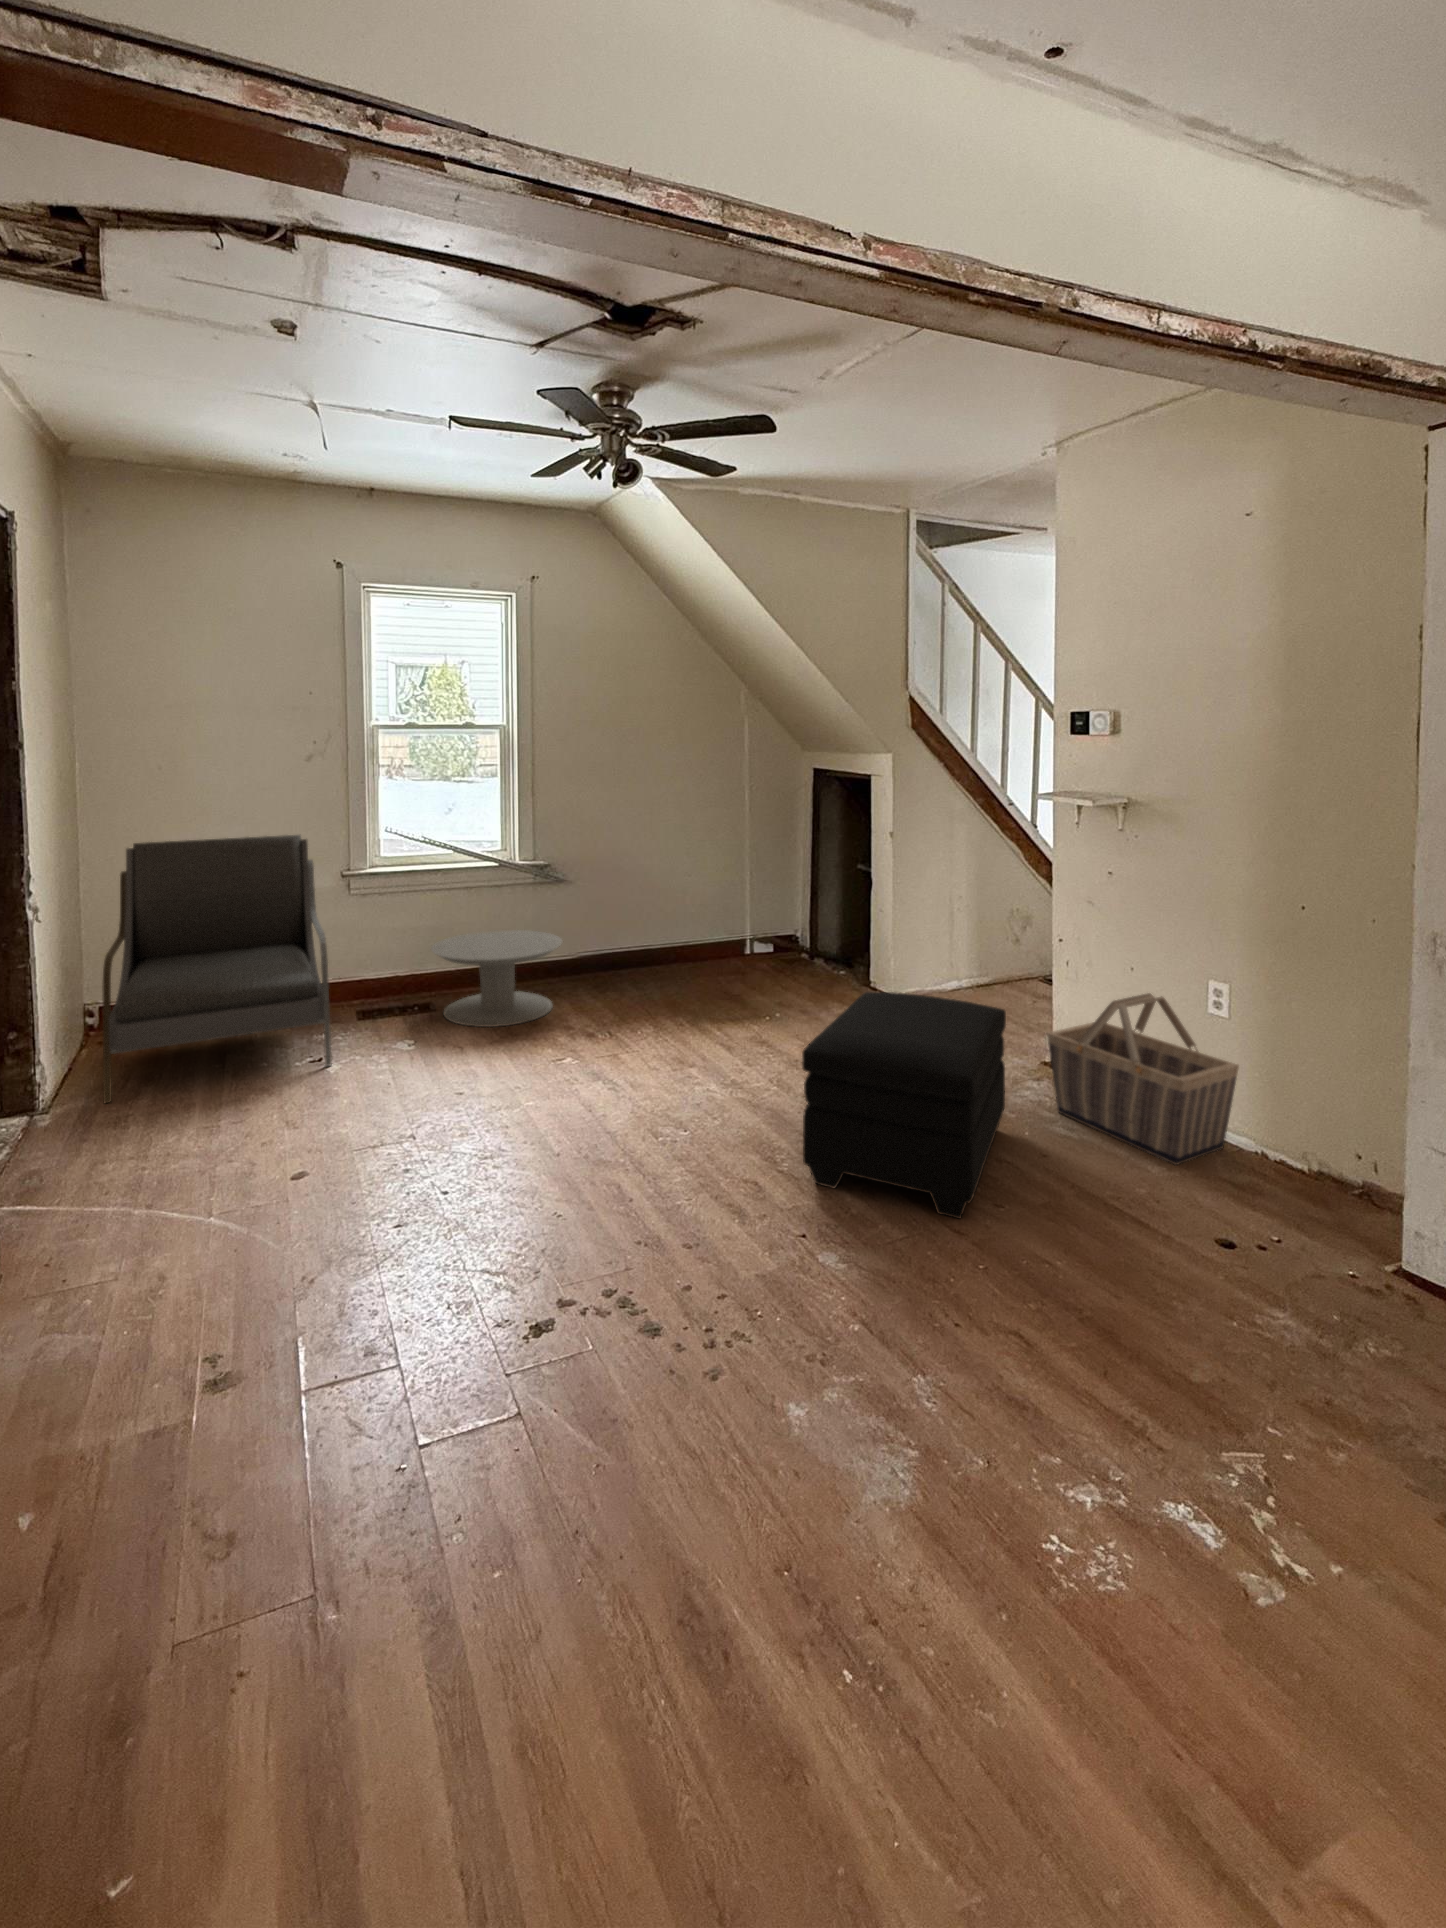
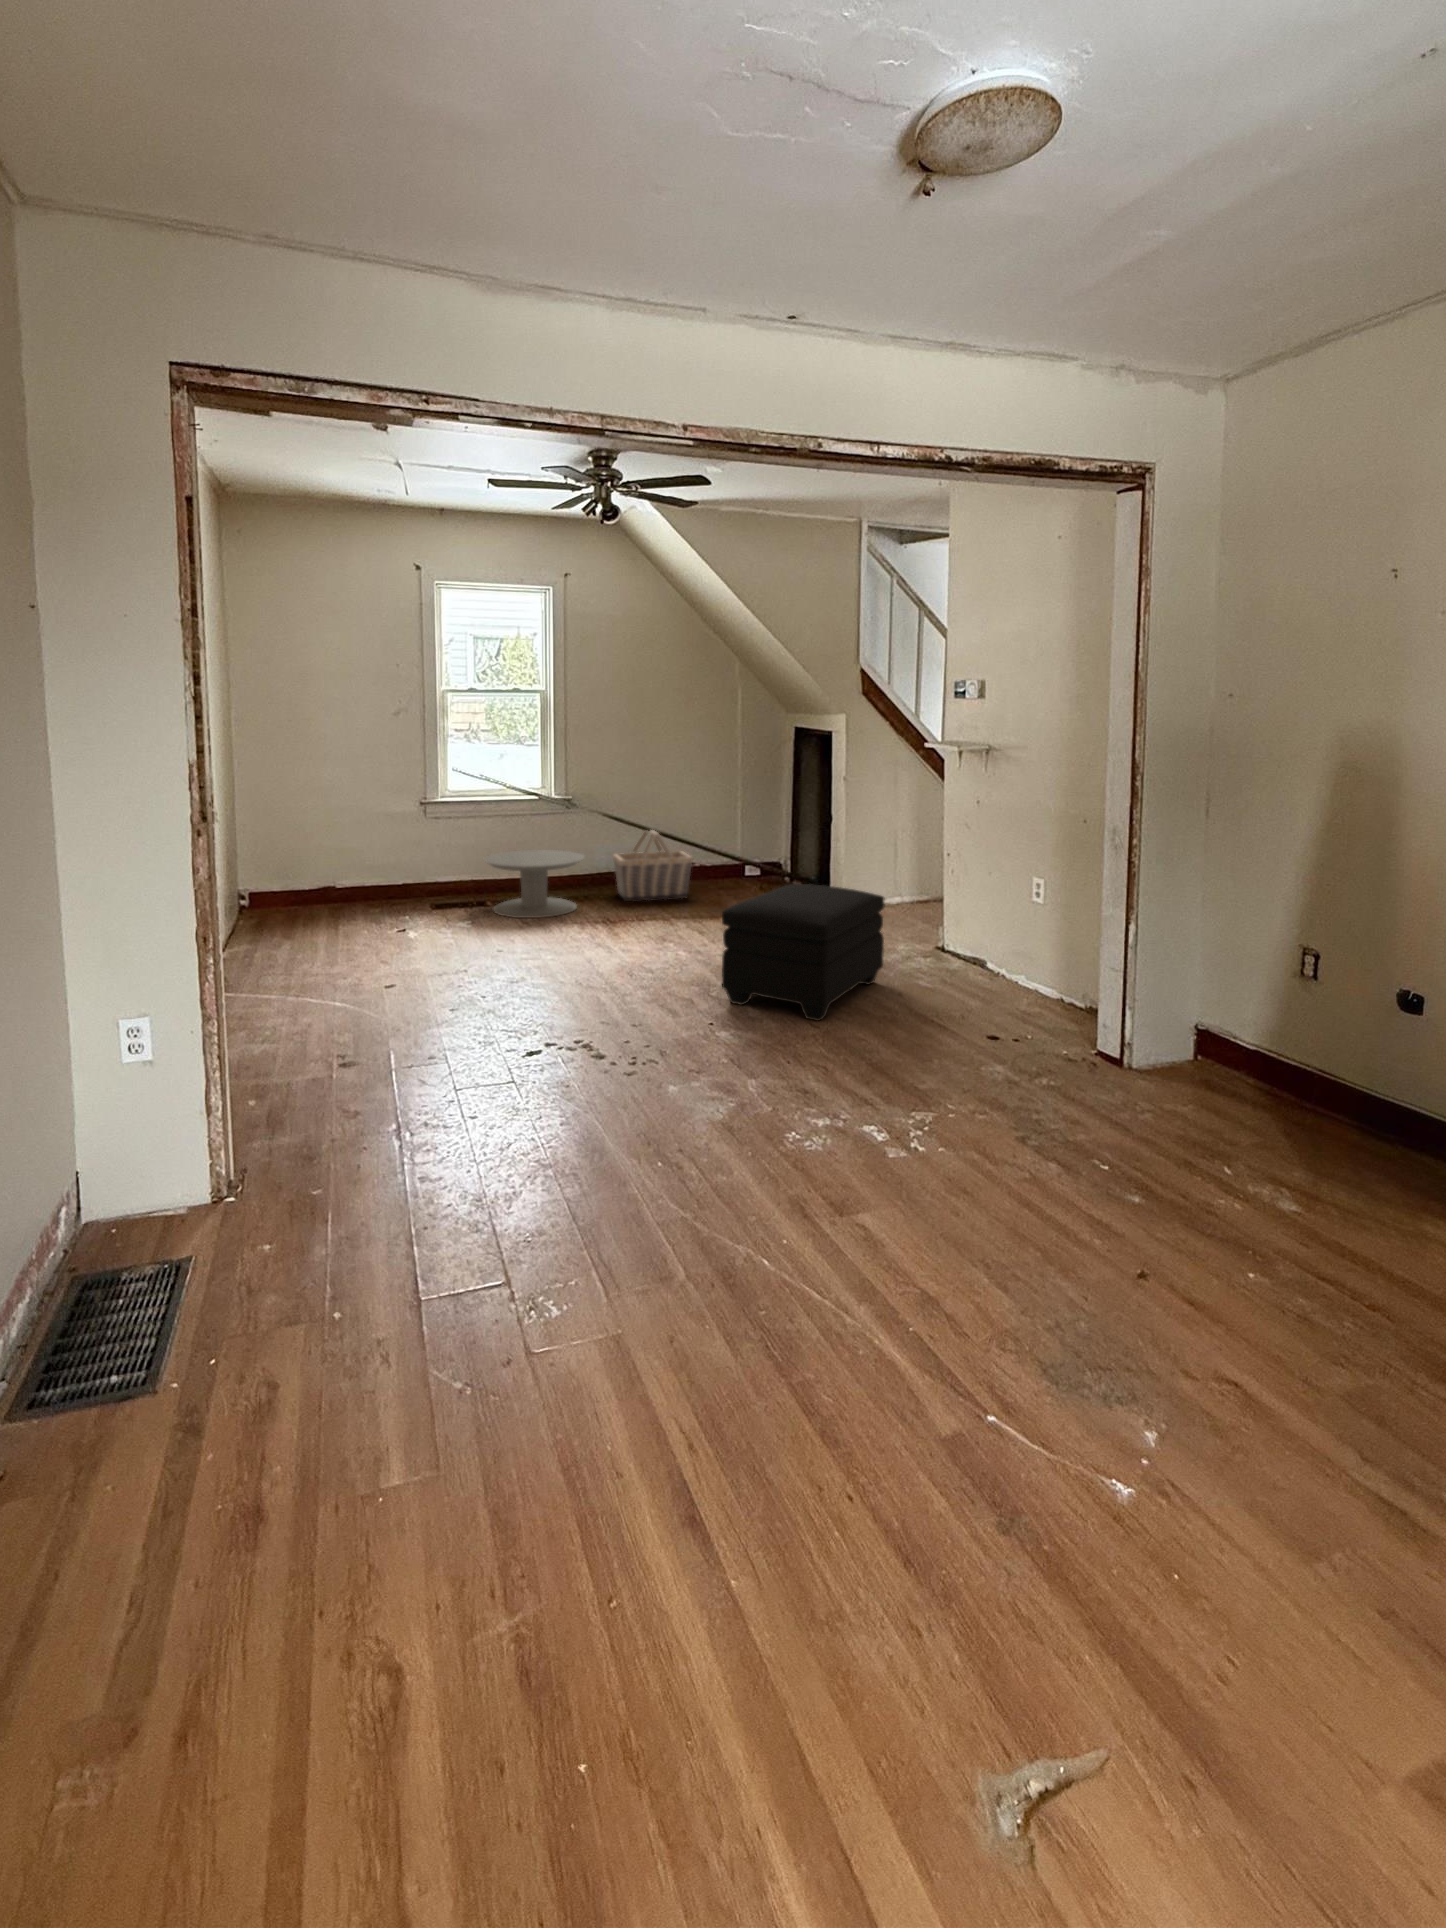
armchair: present [102,835,332,1103] -> none [253,770,409,950]
basket: present [1047,993,1239,1165] -> present [613,830,692,901]

